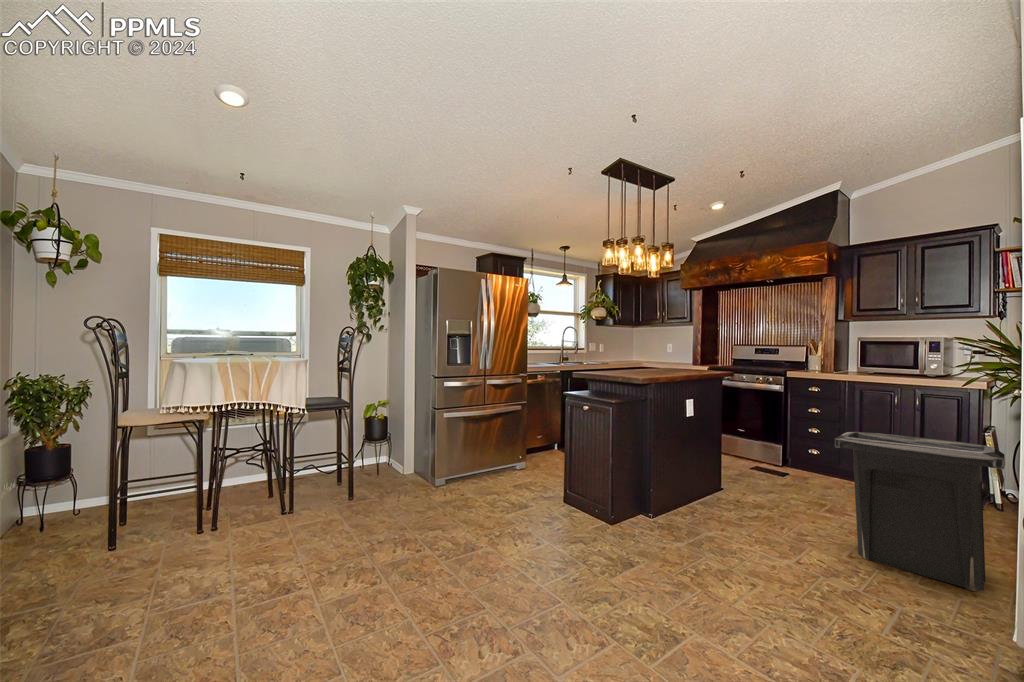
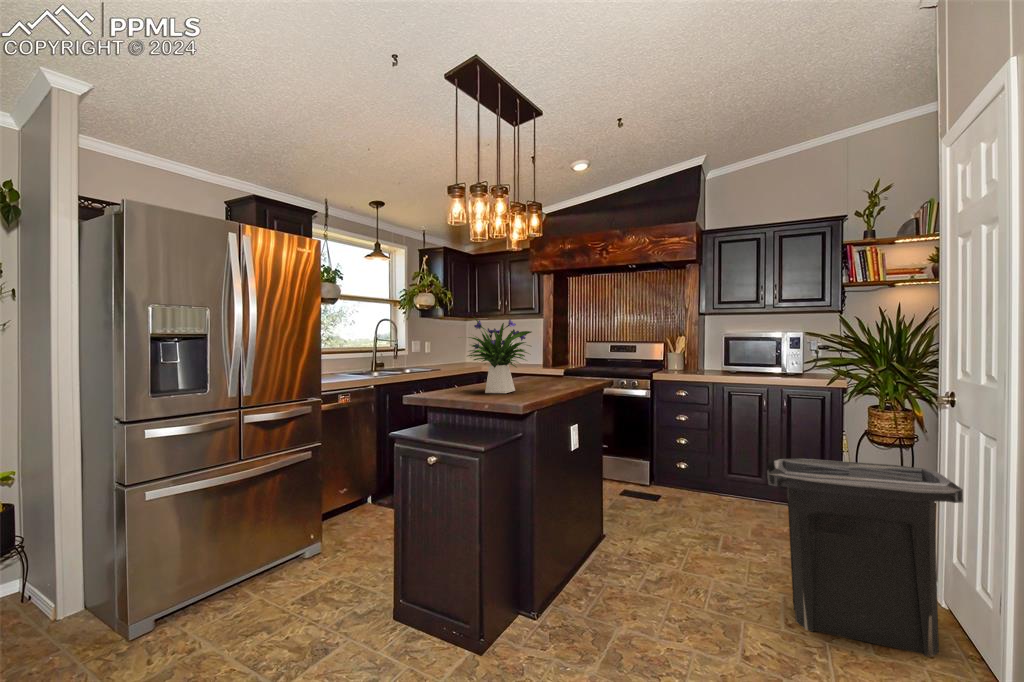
flower arrangement: none [606,324,657,373] -> present [468,317,531,393]

